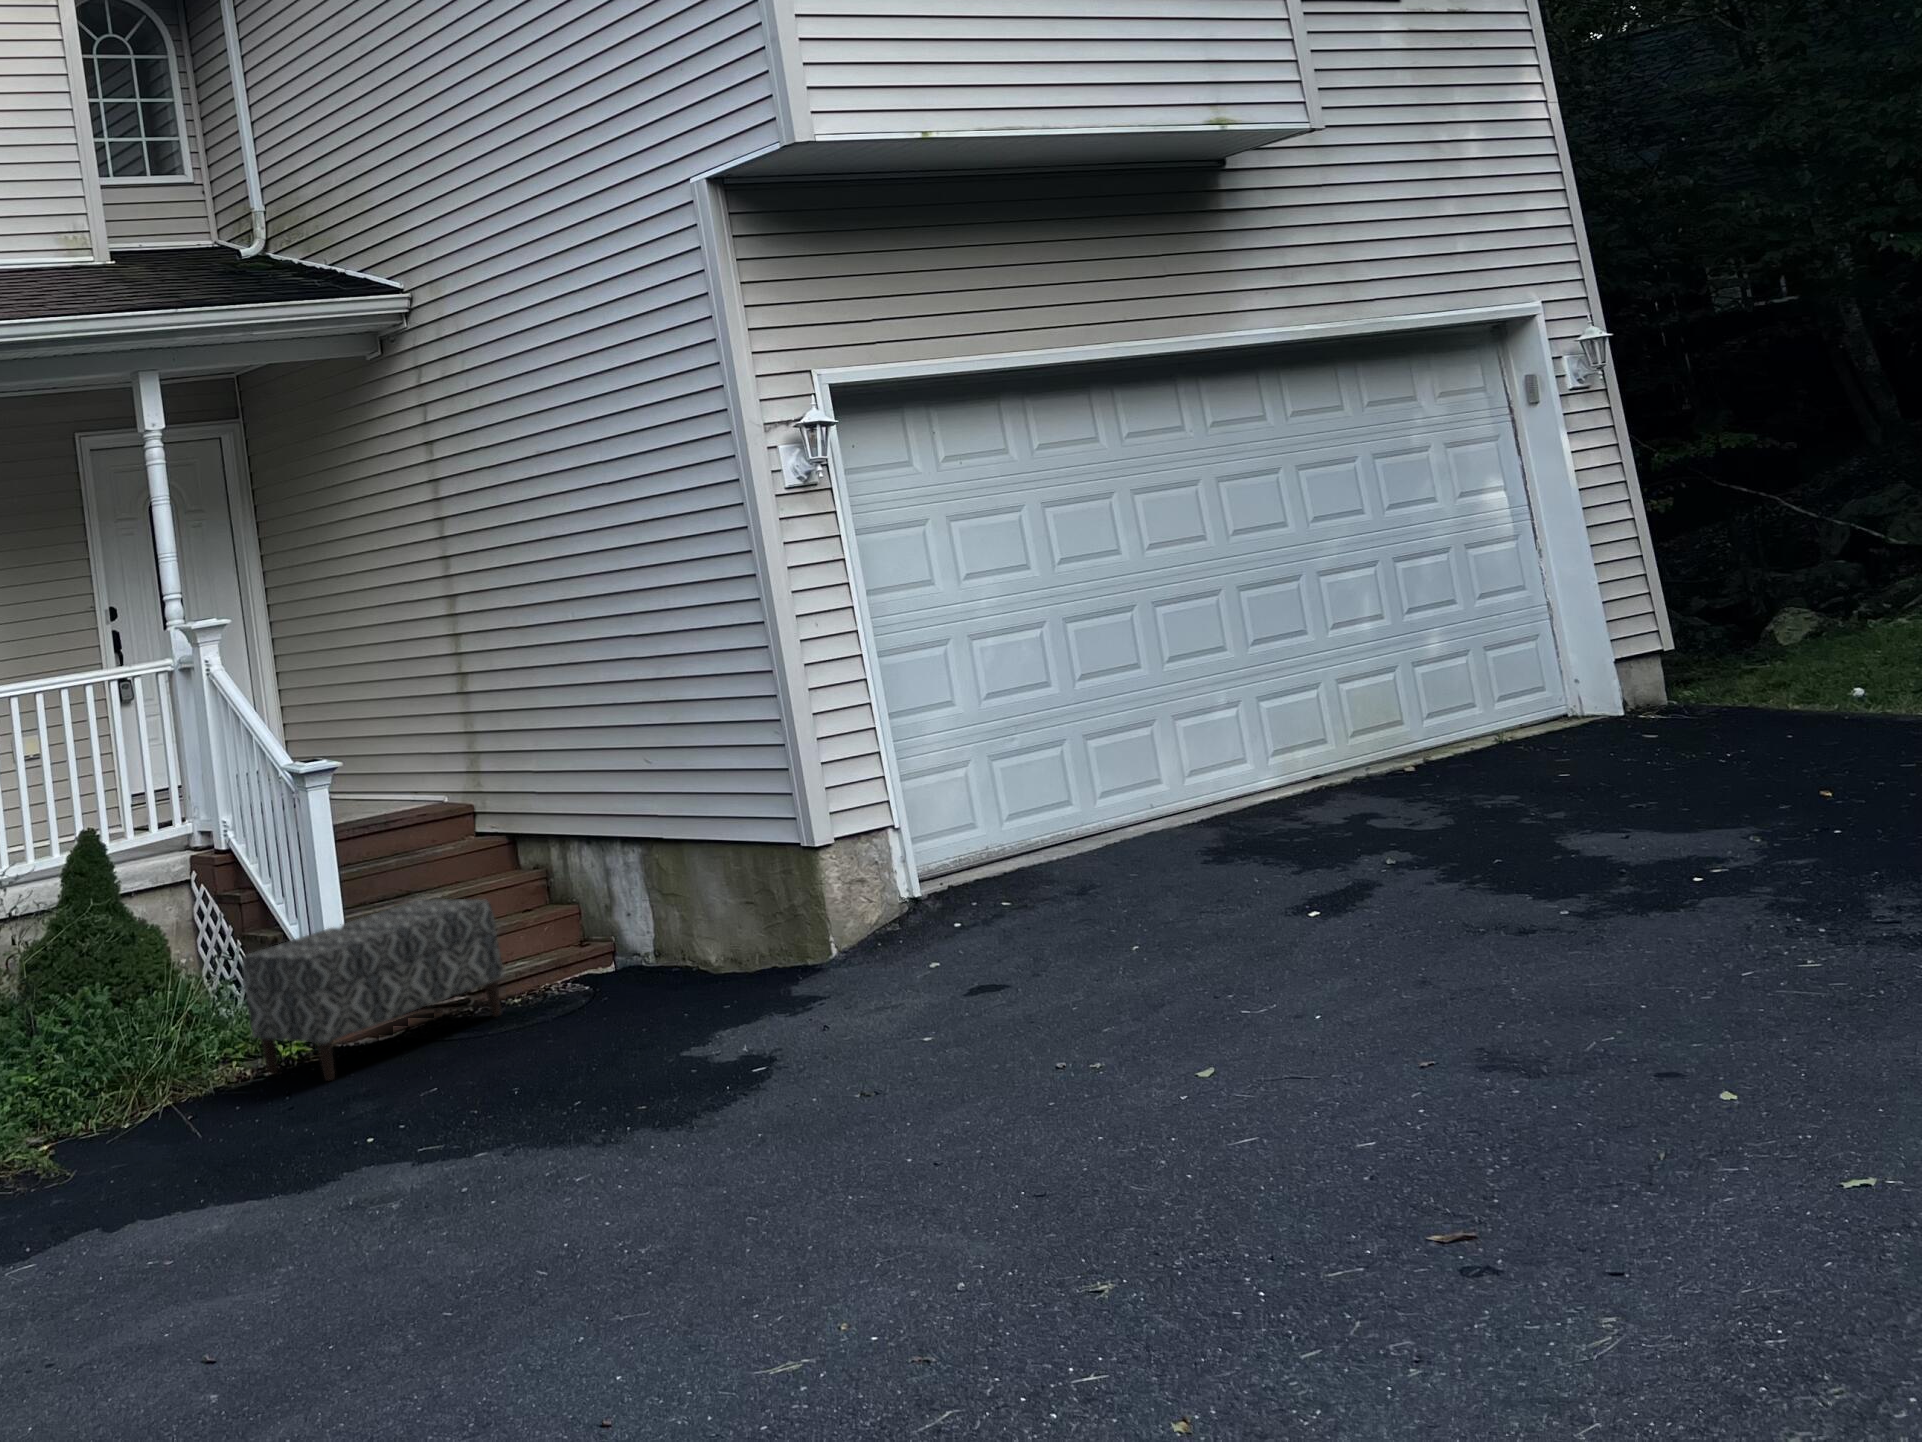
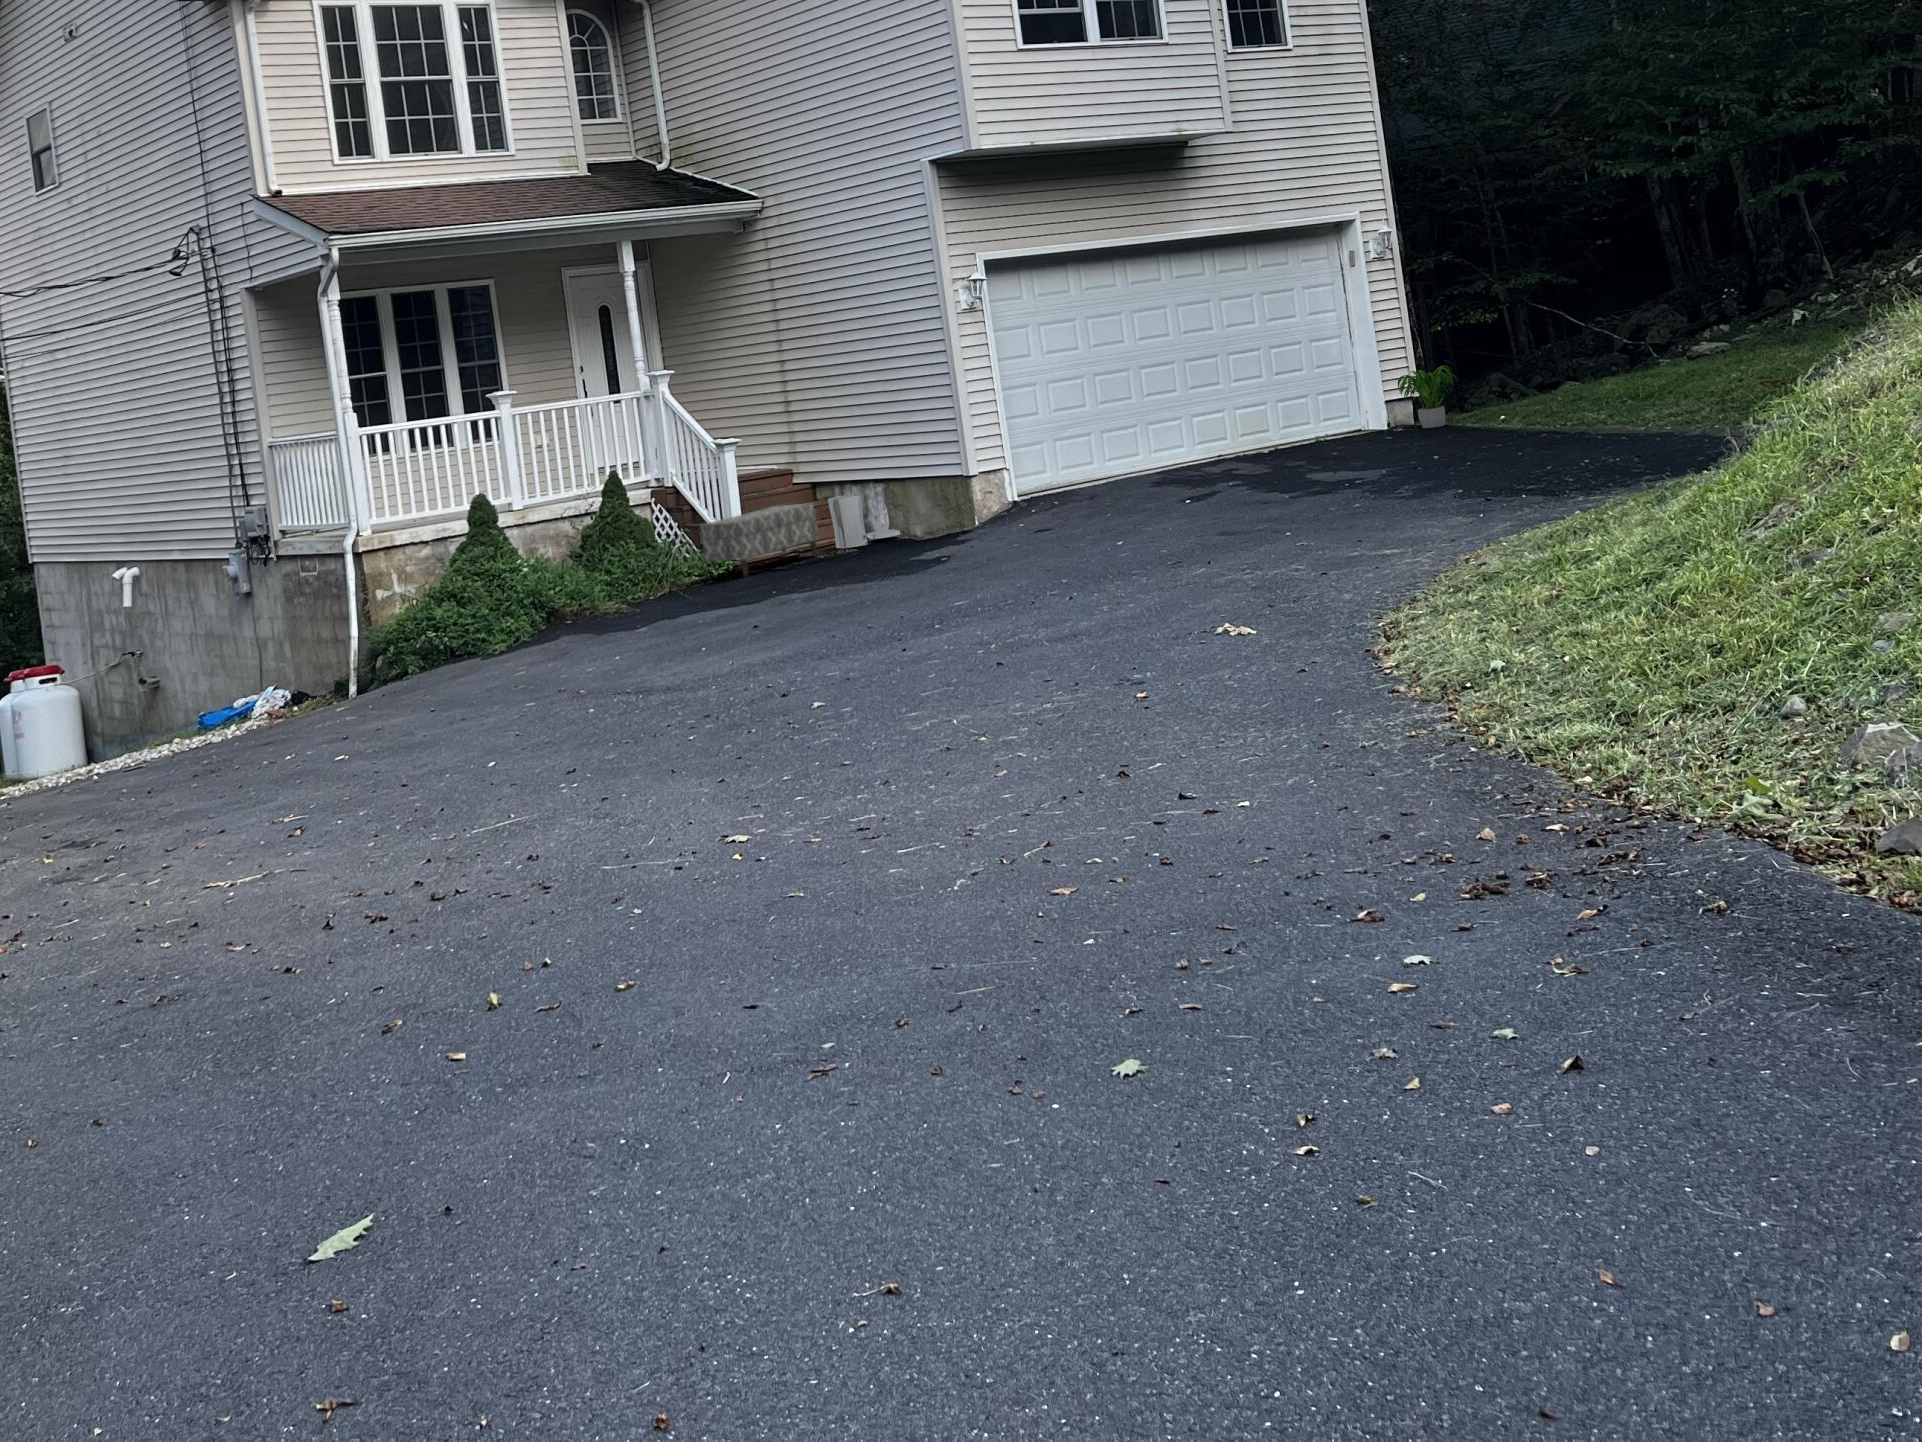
potted plant: none [1672,579,1803,705] -> present [1398,365,1458,428]
trash can: none [529,871,681,993] -> present [828,494,900,549]

